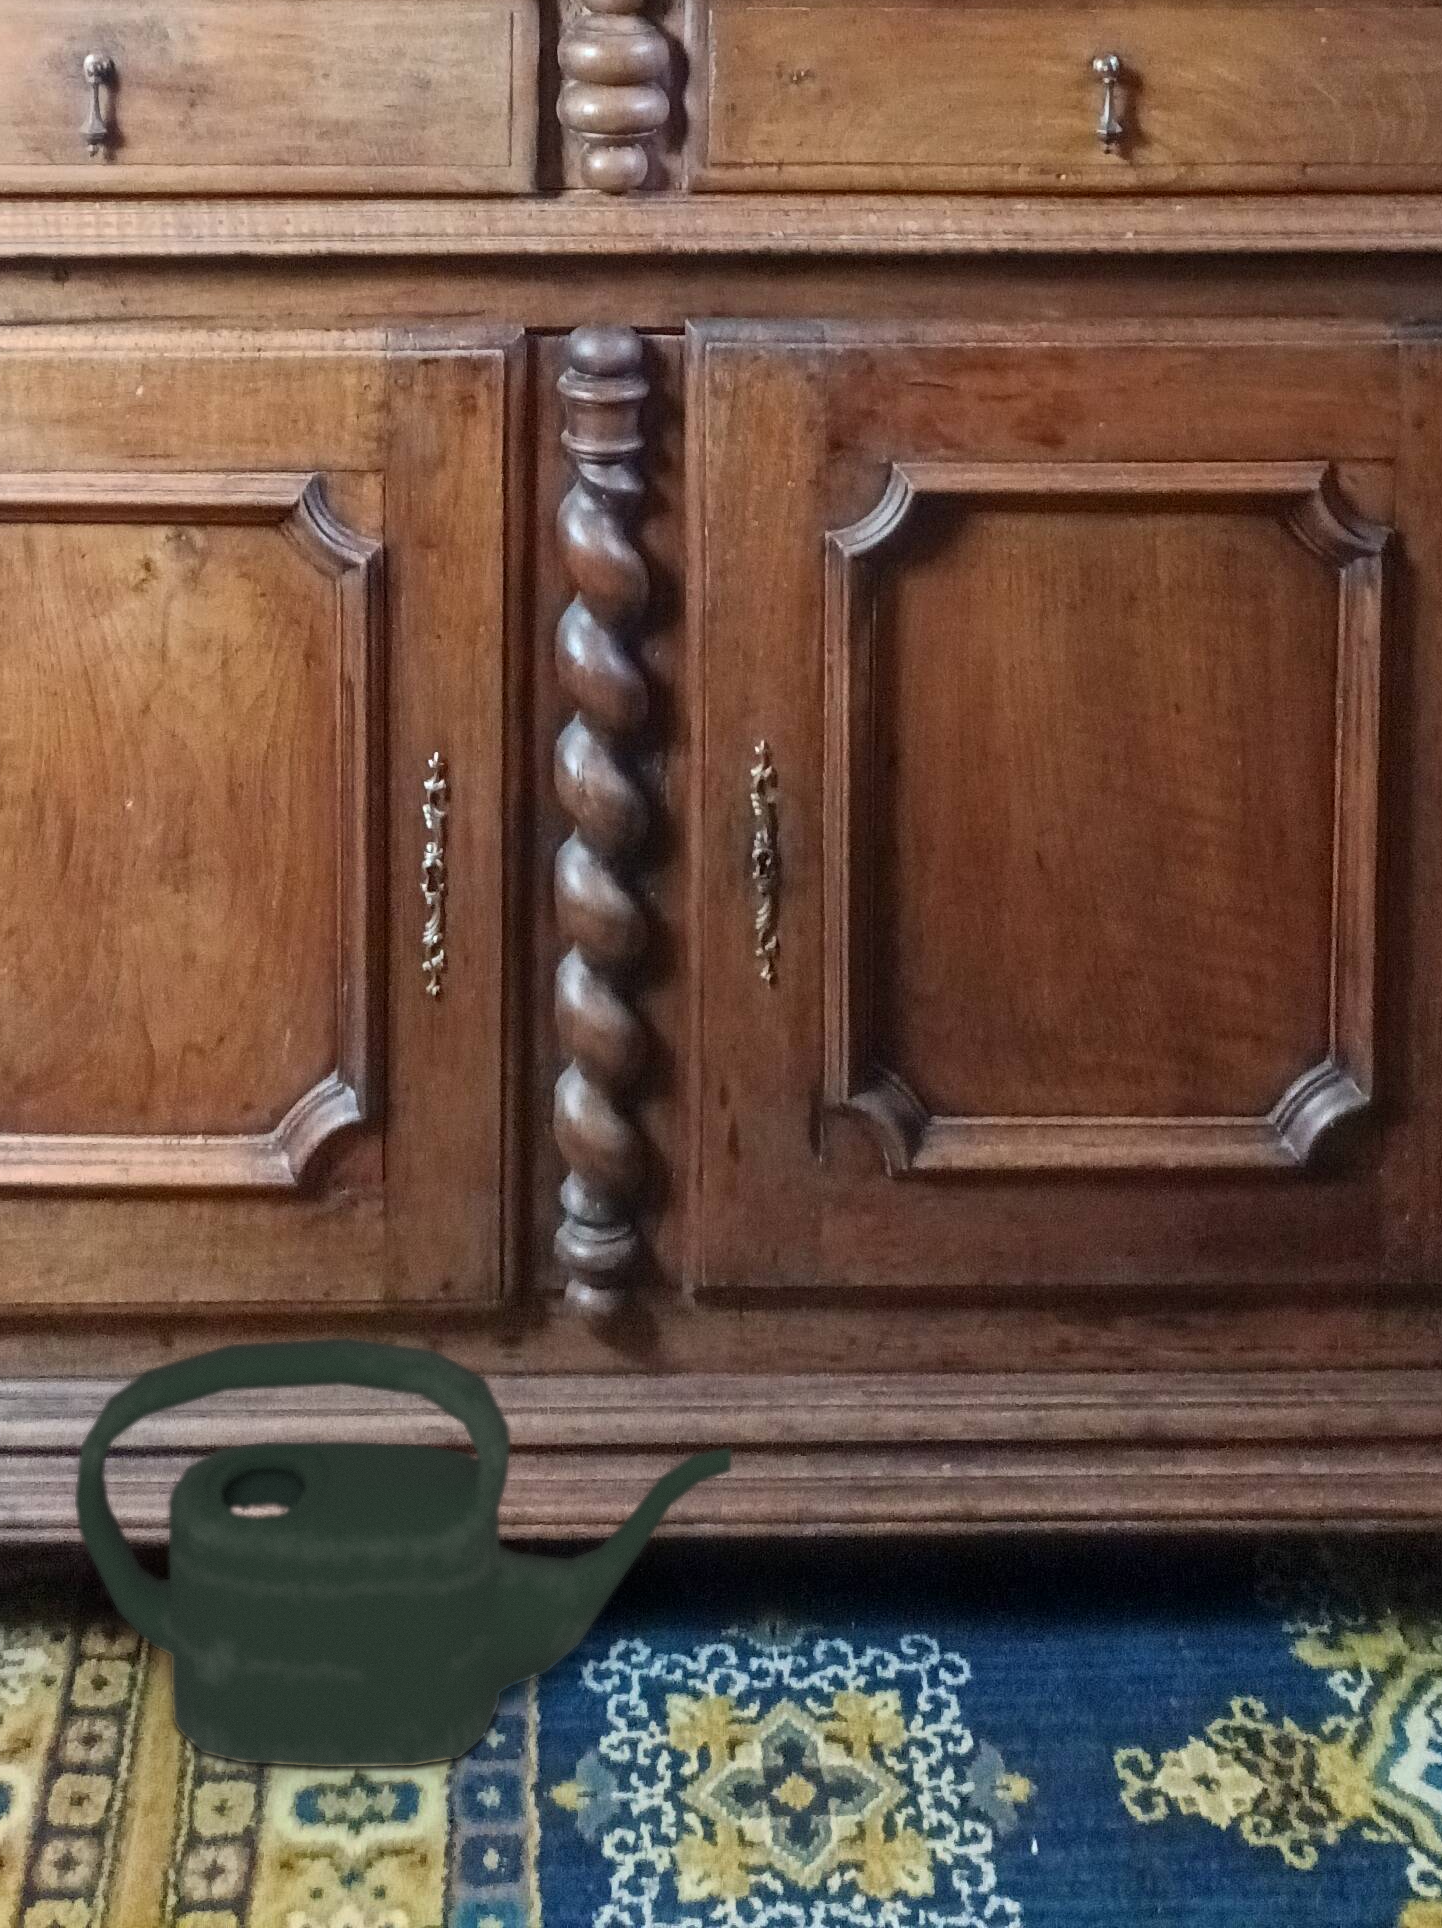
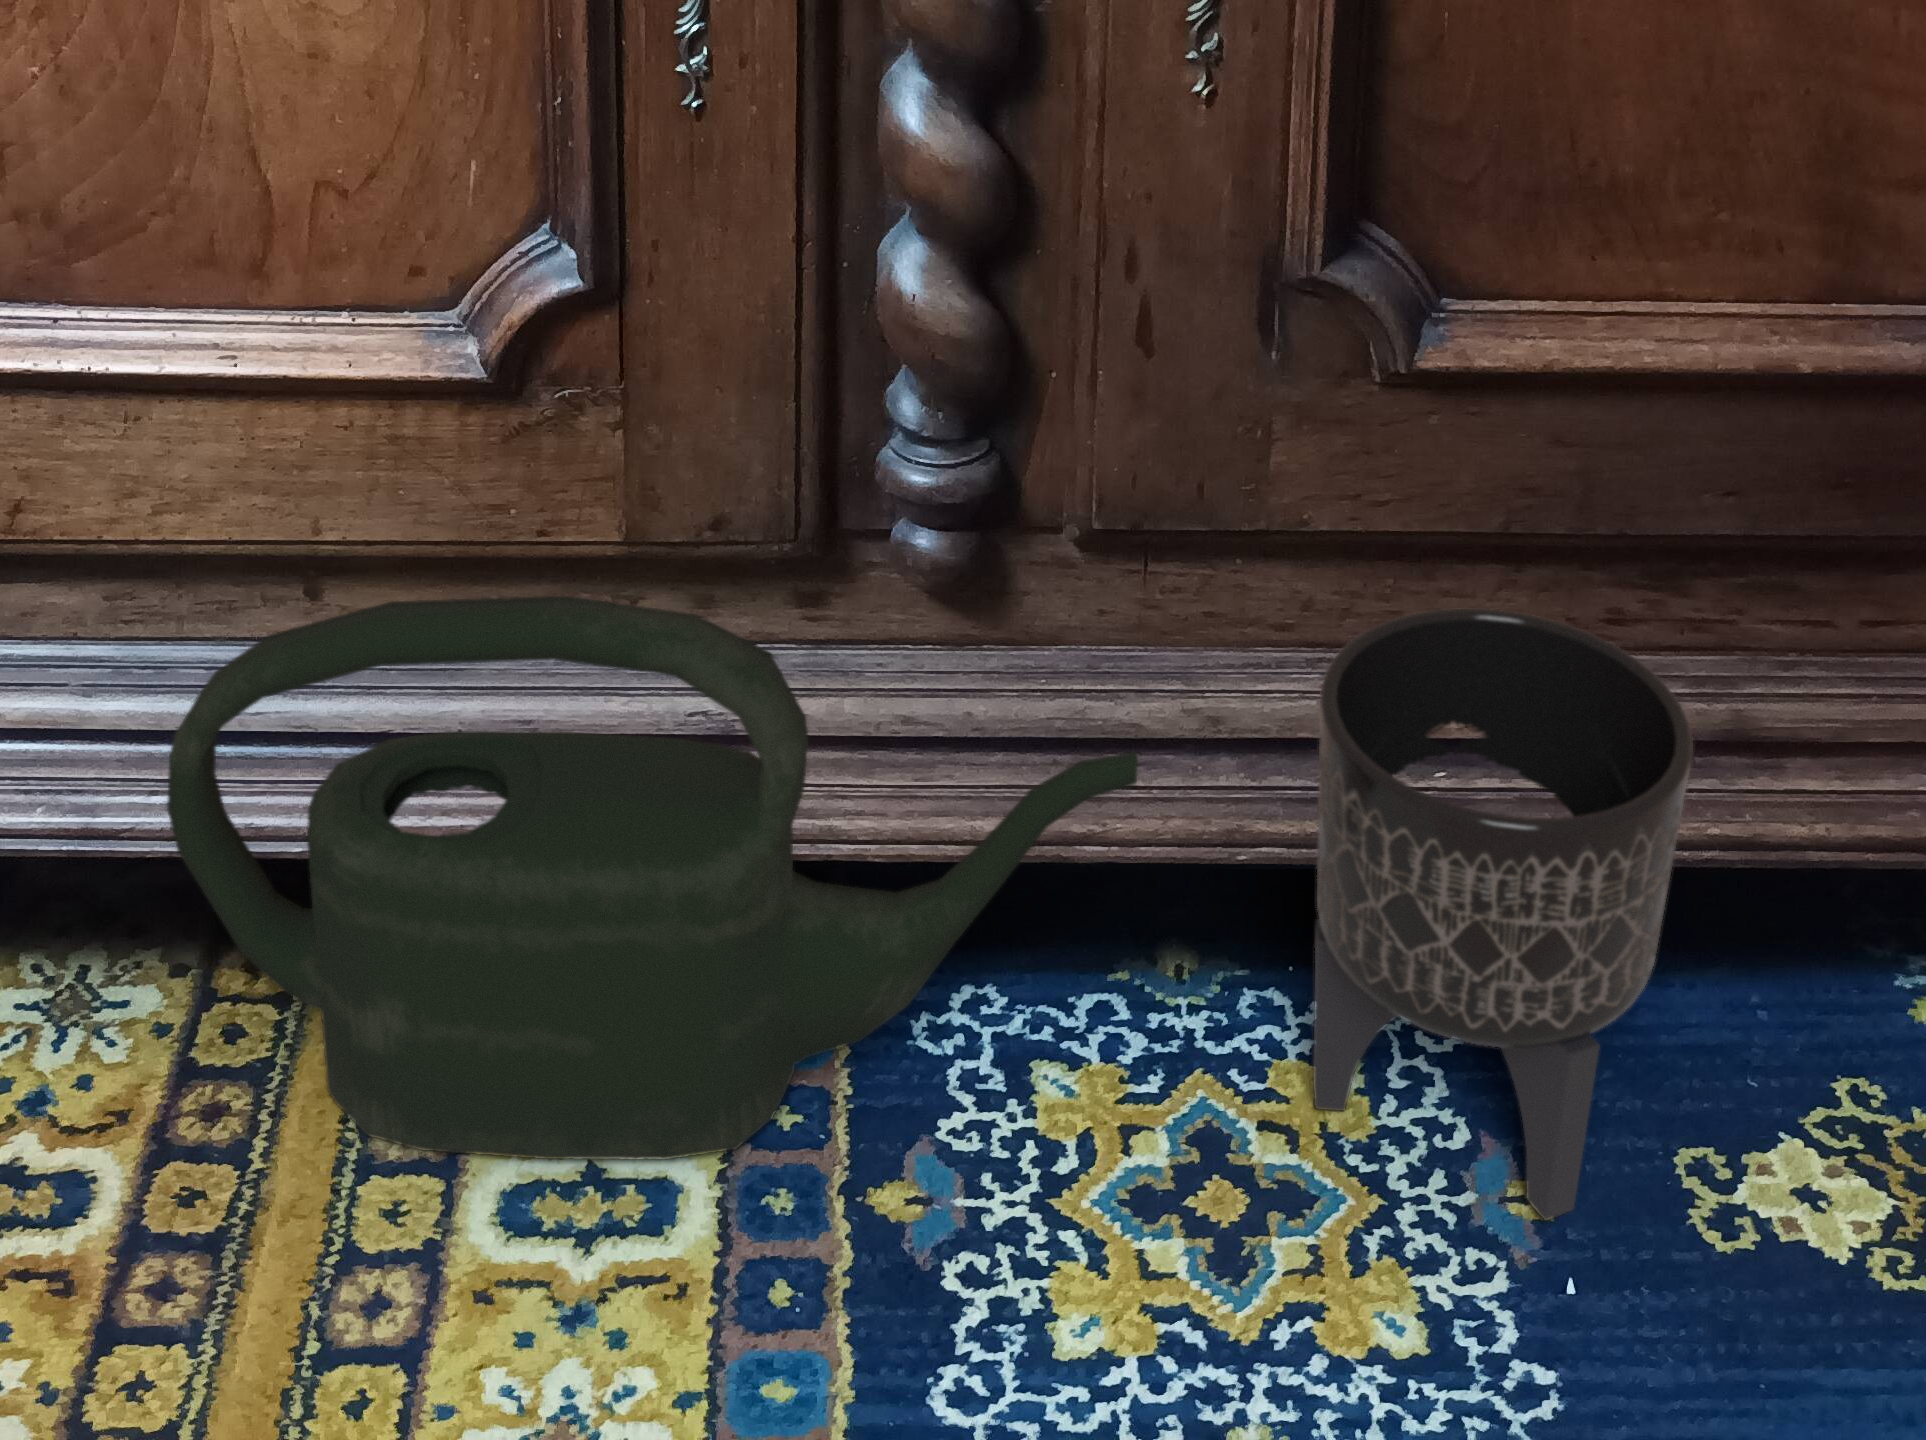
planter: none [853,1340,1098,1800] -> present [1313,609,1693,1220]

